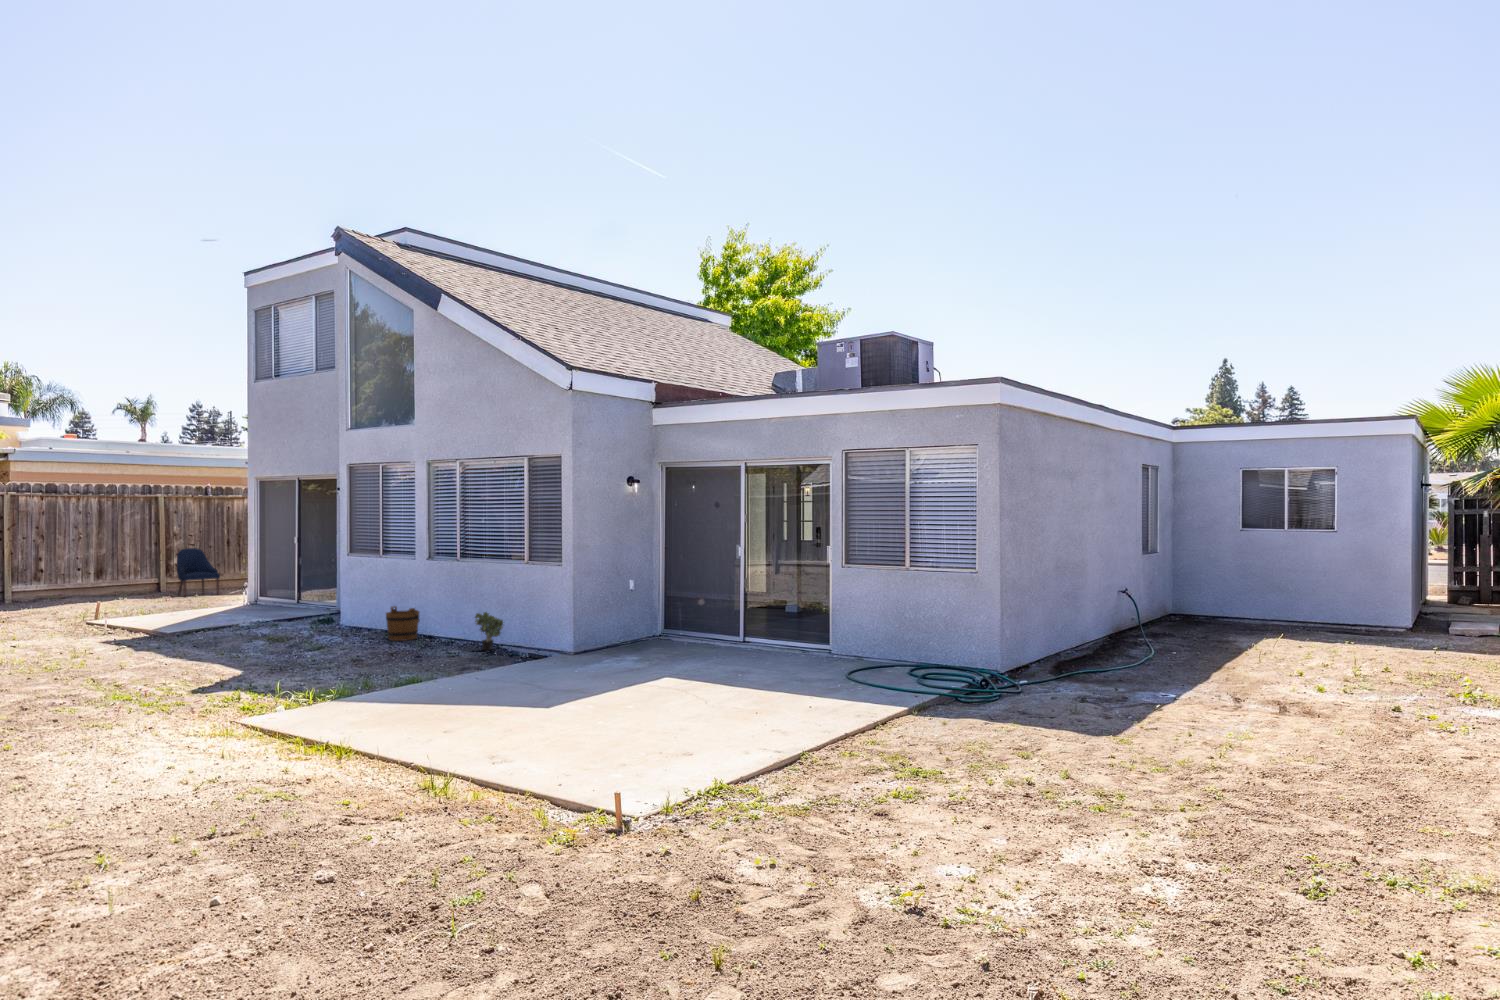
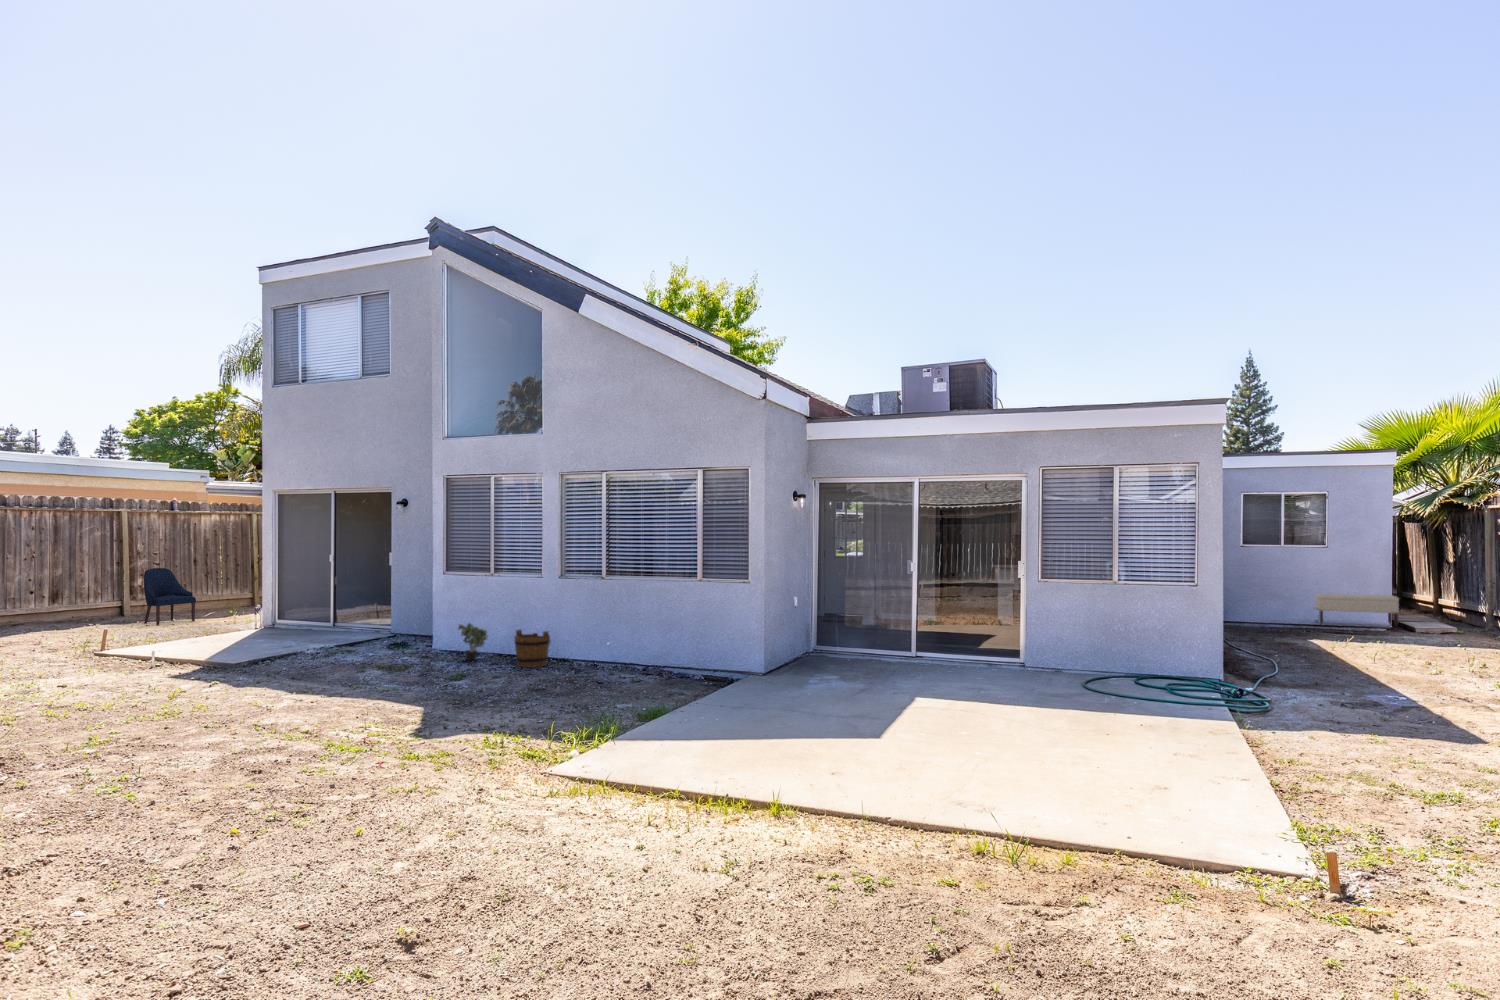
bench: none [1268,589,1357,628] -> present [1315,593,1399,627]
potted plant: present [475,612,503,650] -> present [458,623,488,660]

